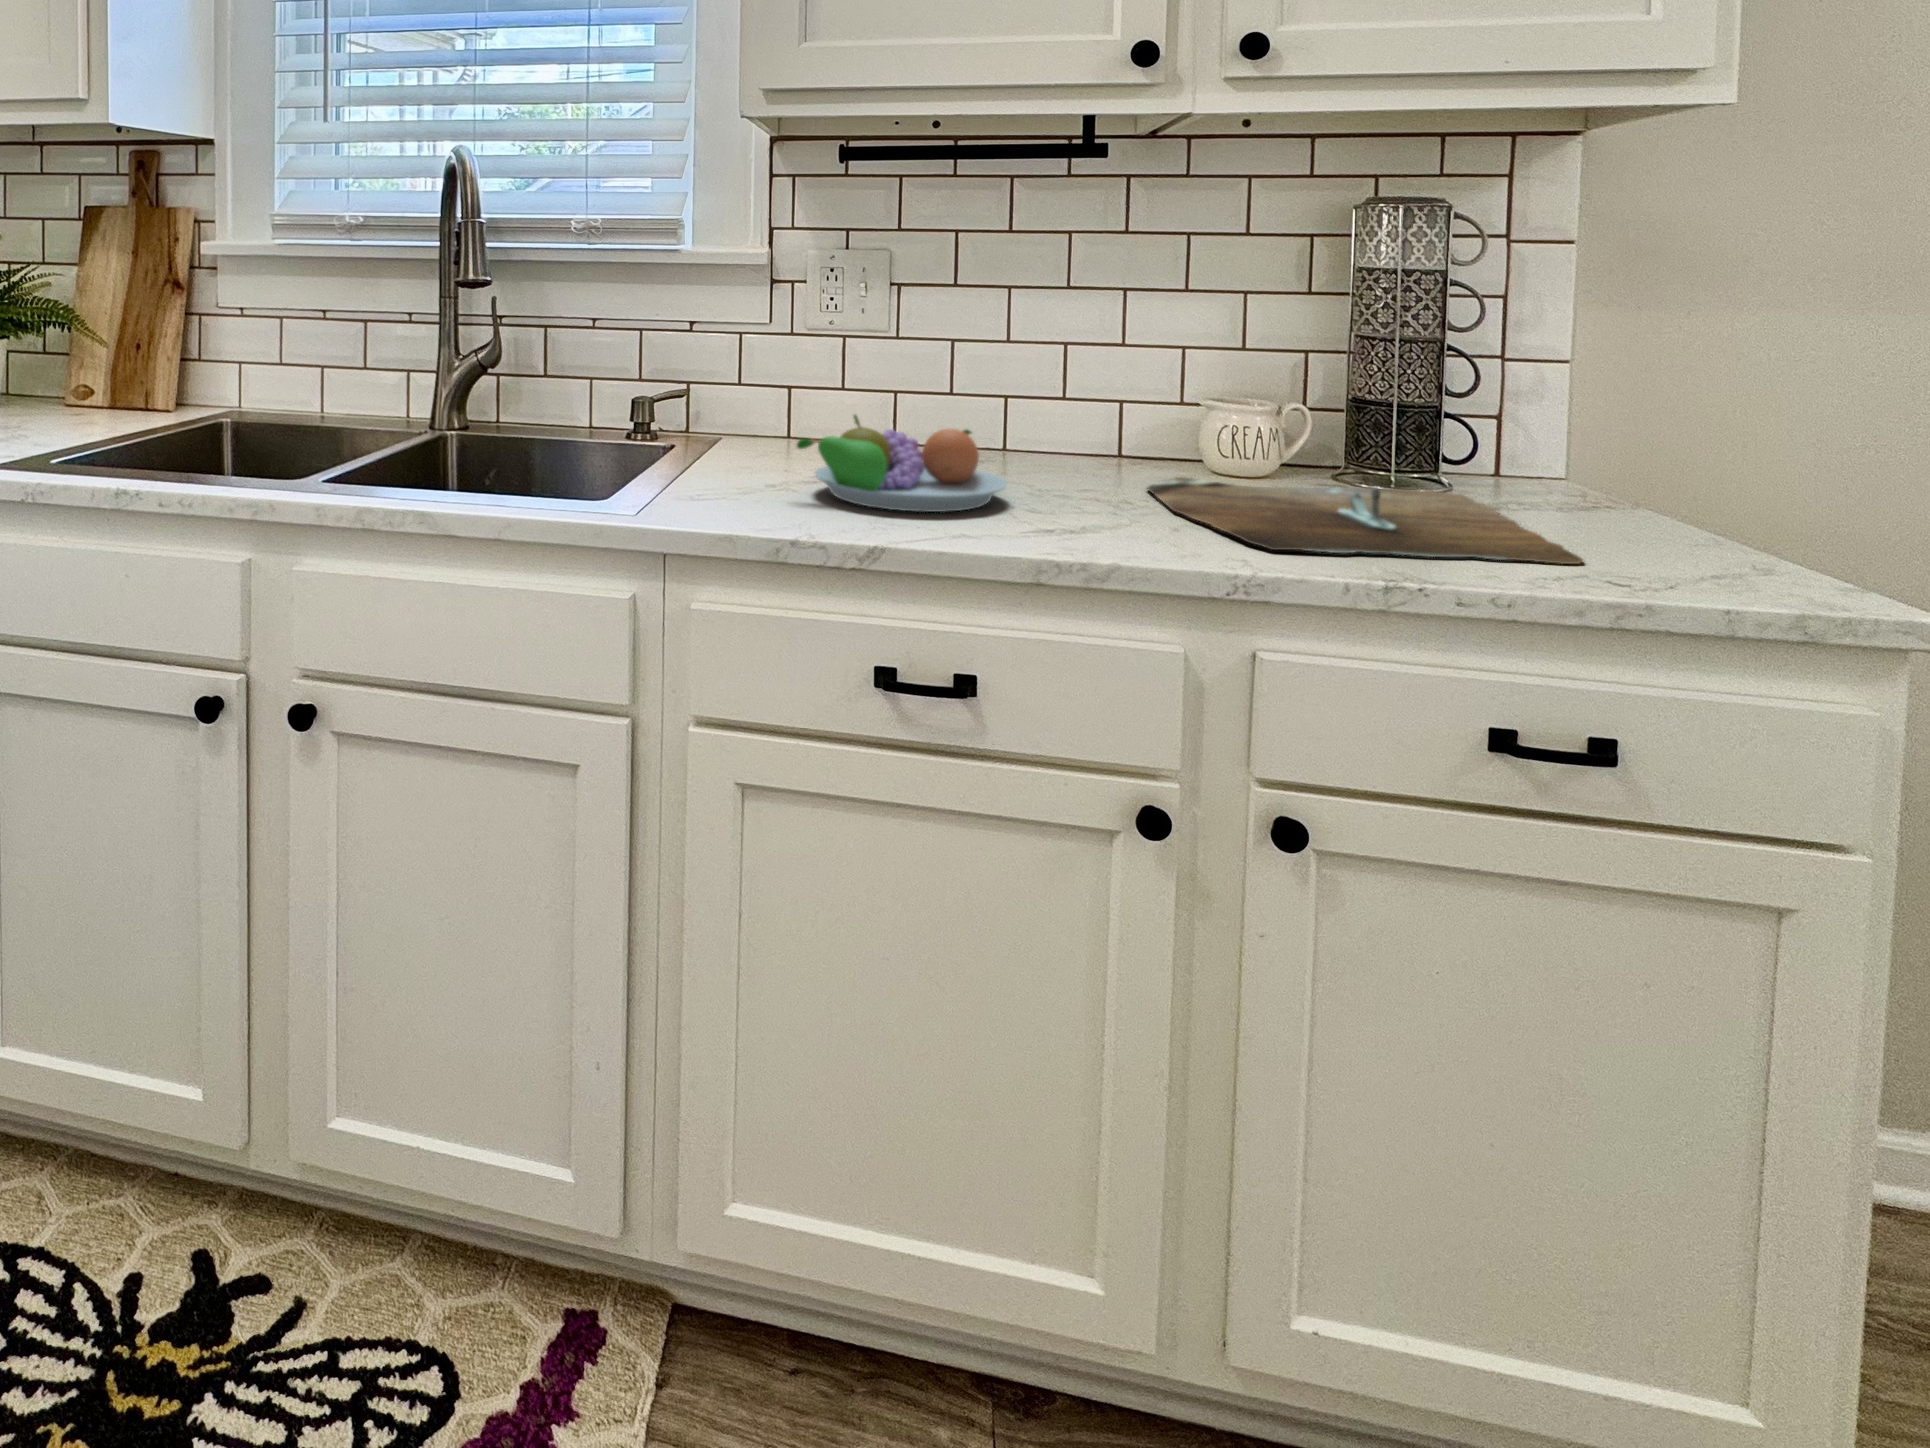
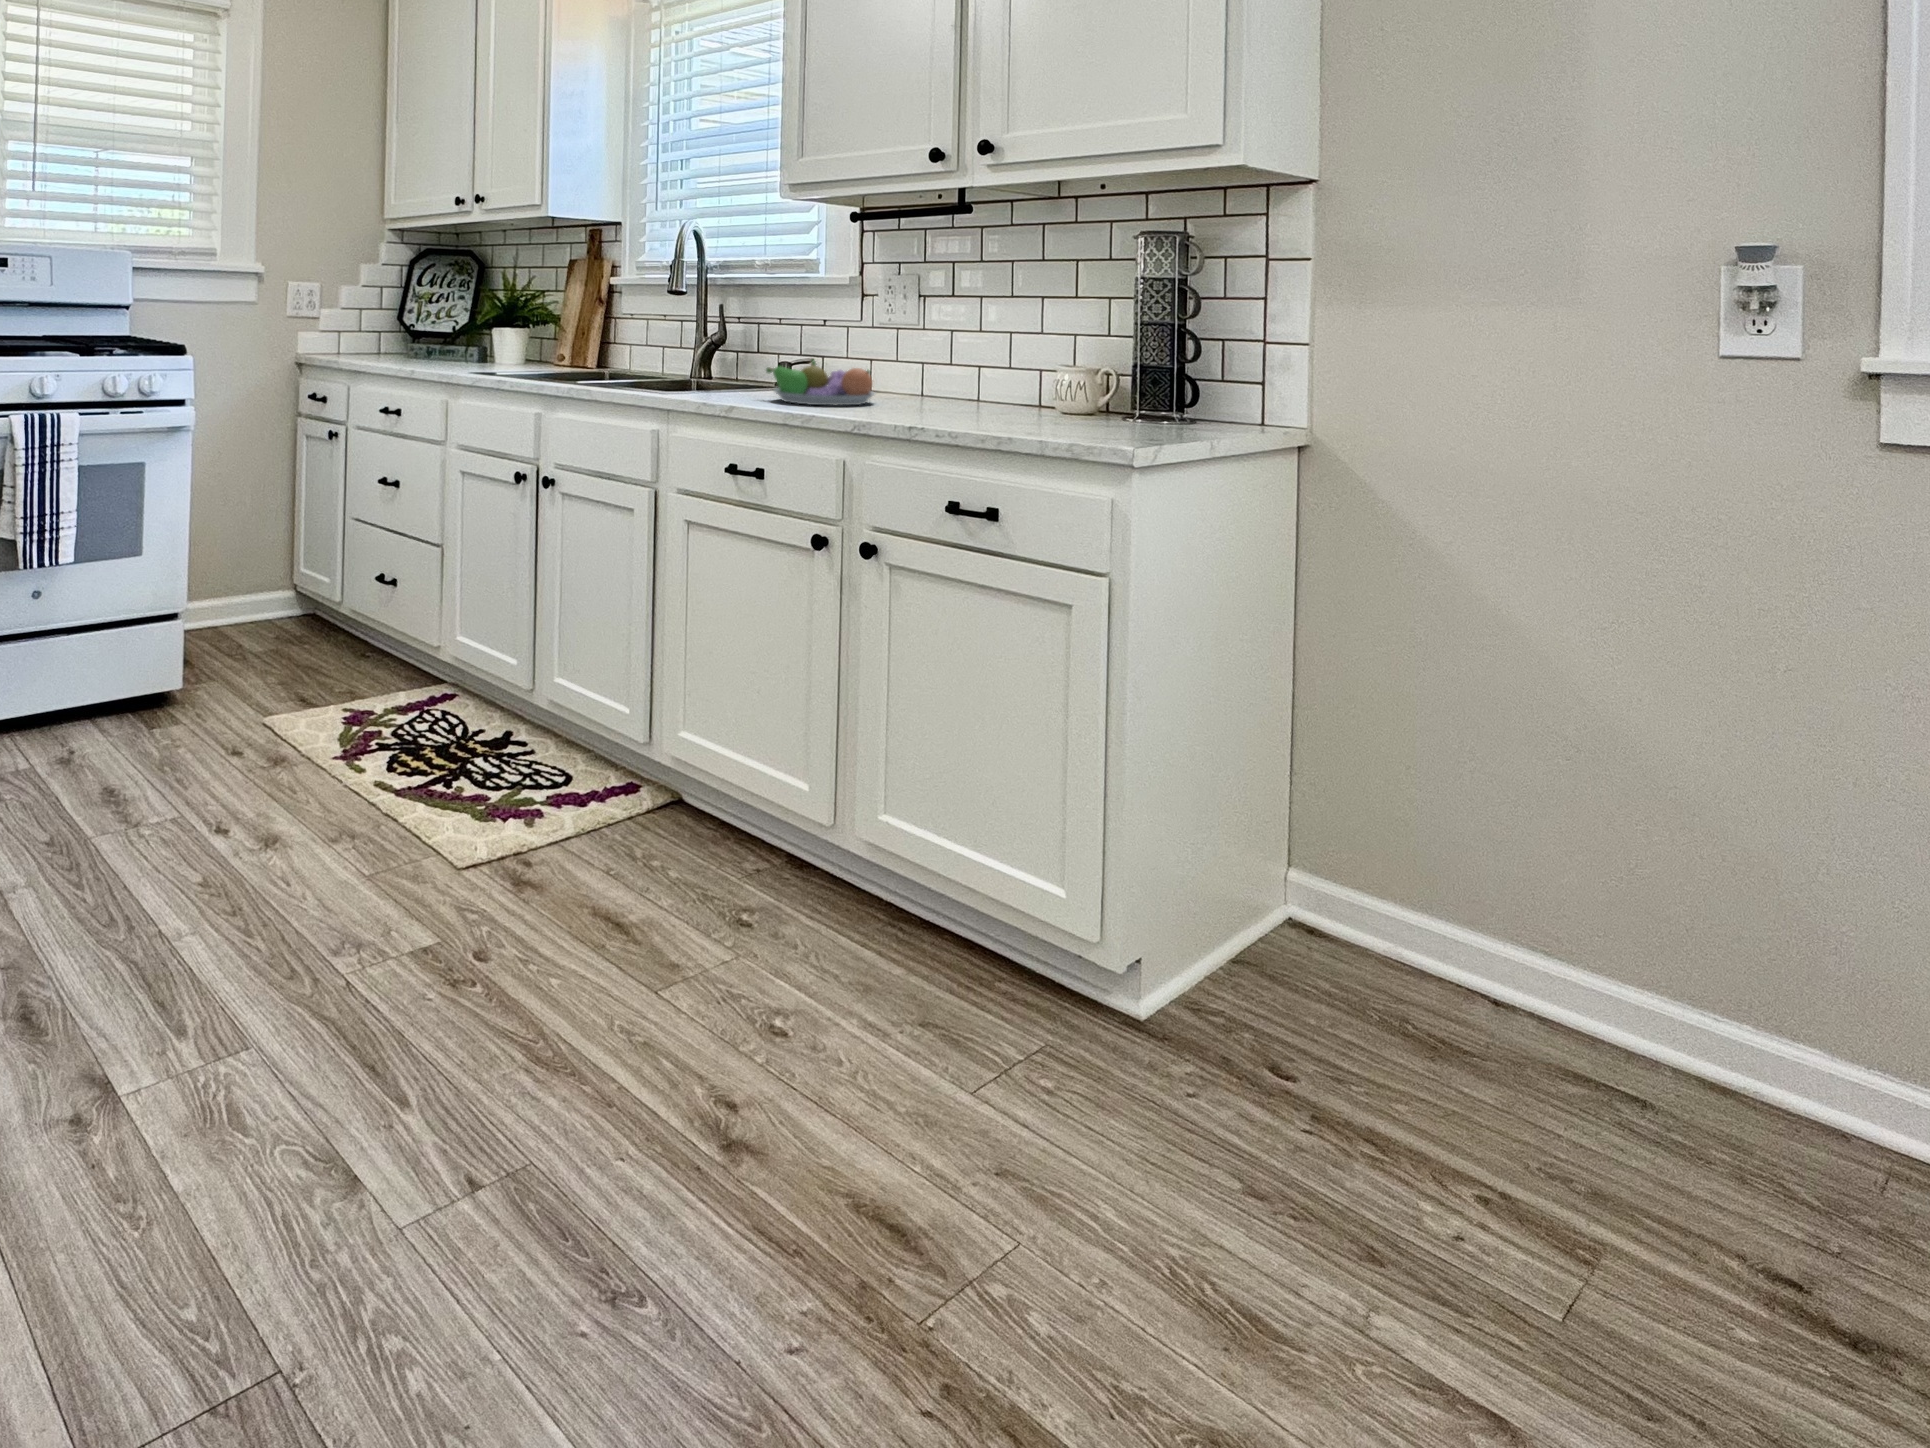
cutting board: present [1147,477,1583,564] -> none [912,398,1163,433]

